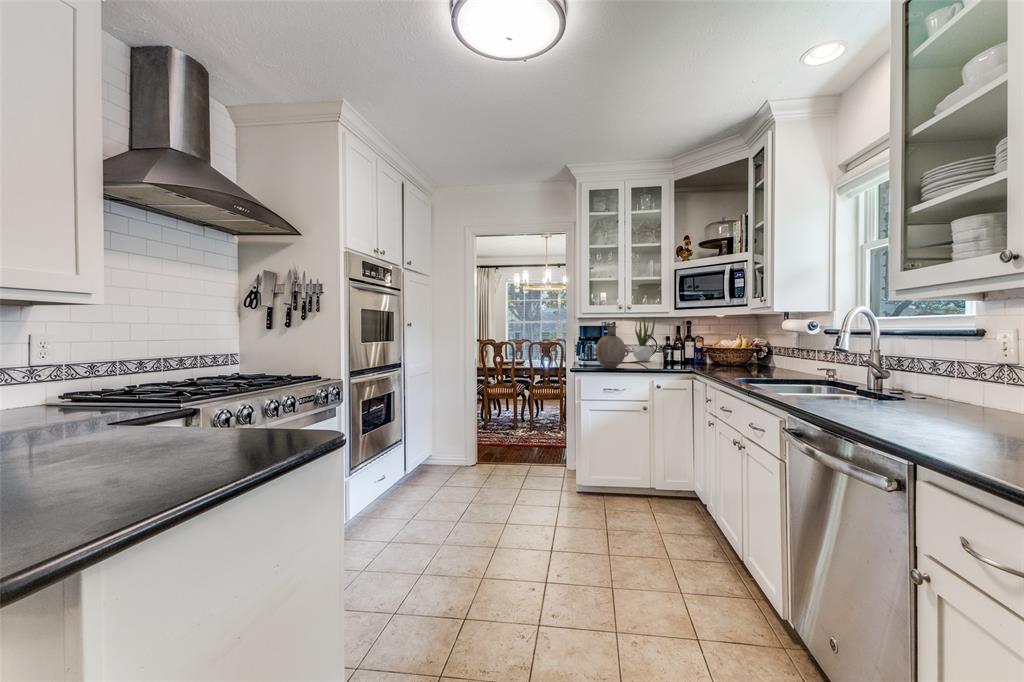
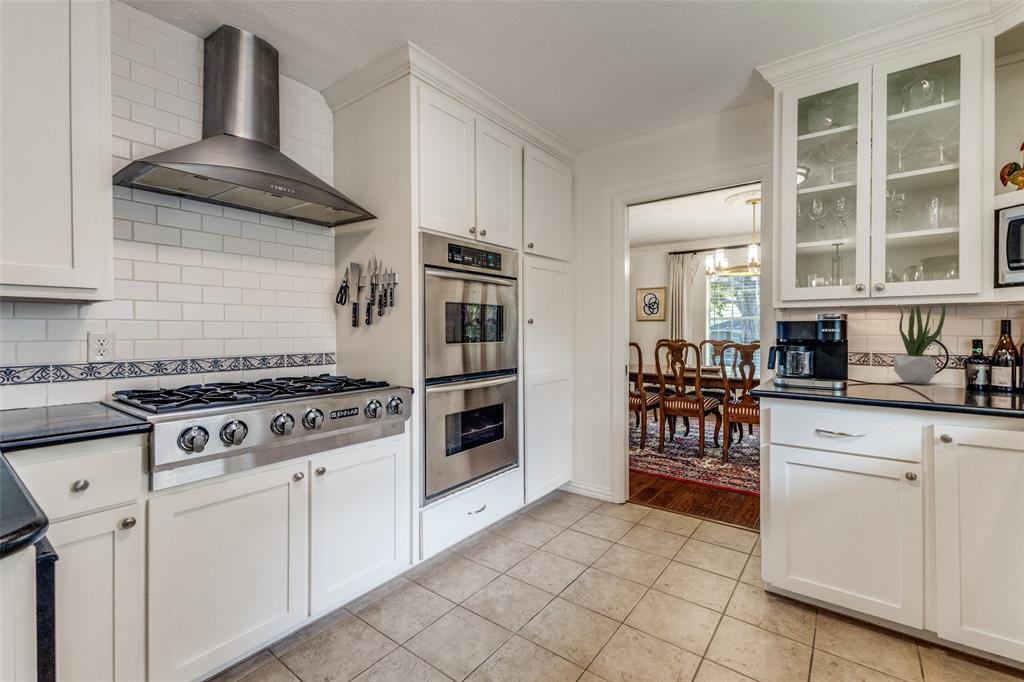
vase: present [592,327,629,369] -> none [790,322,868,396]

